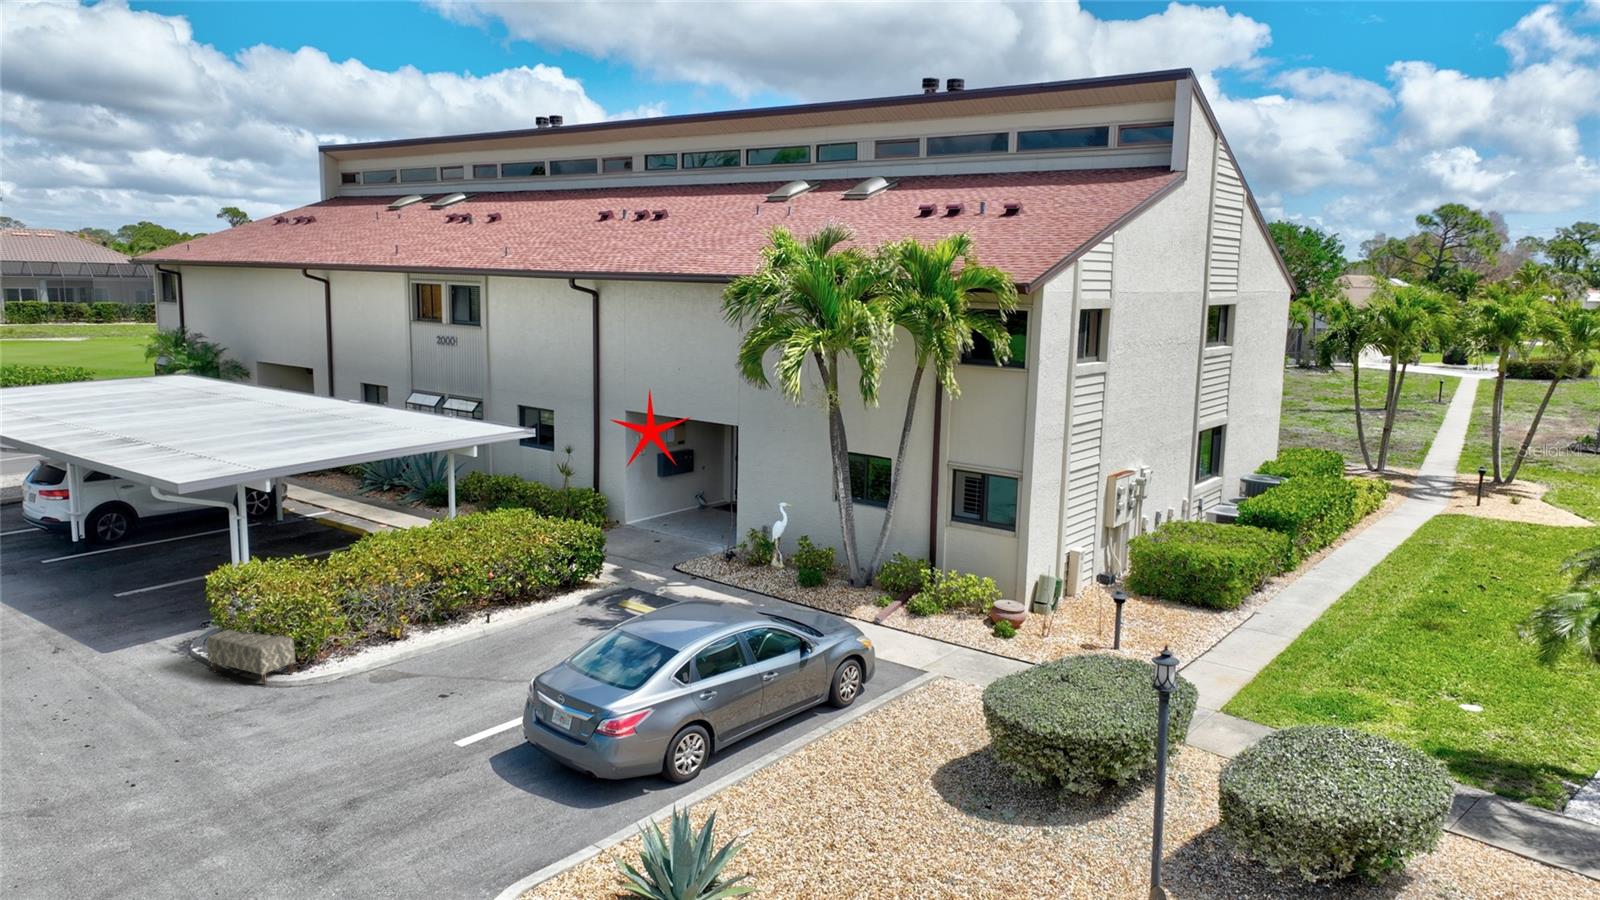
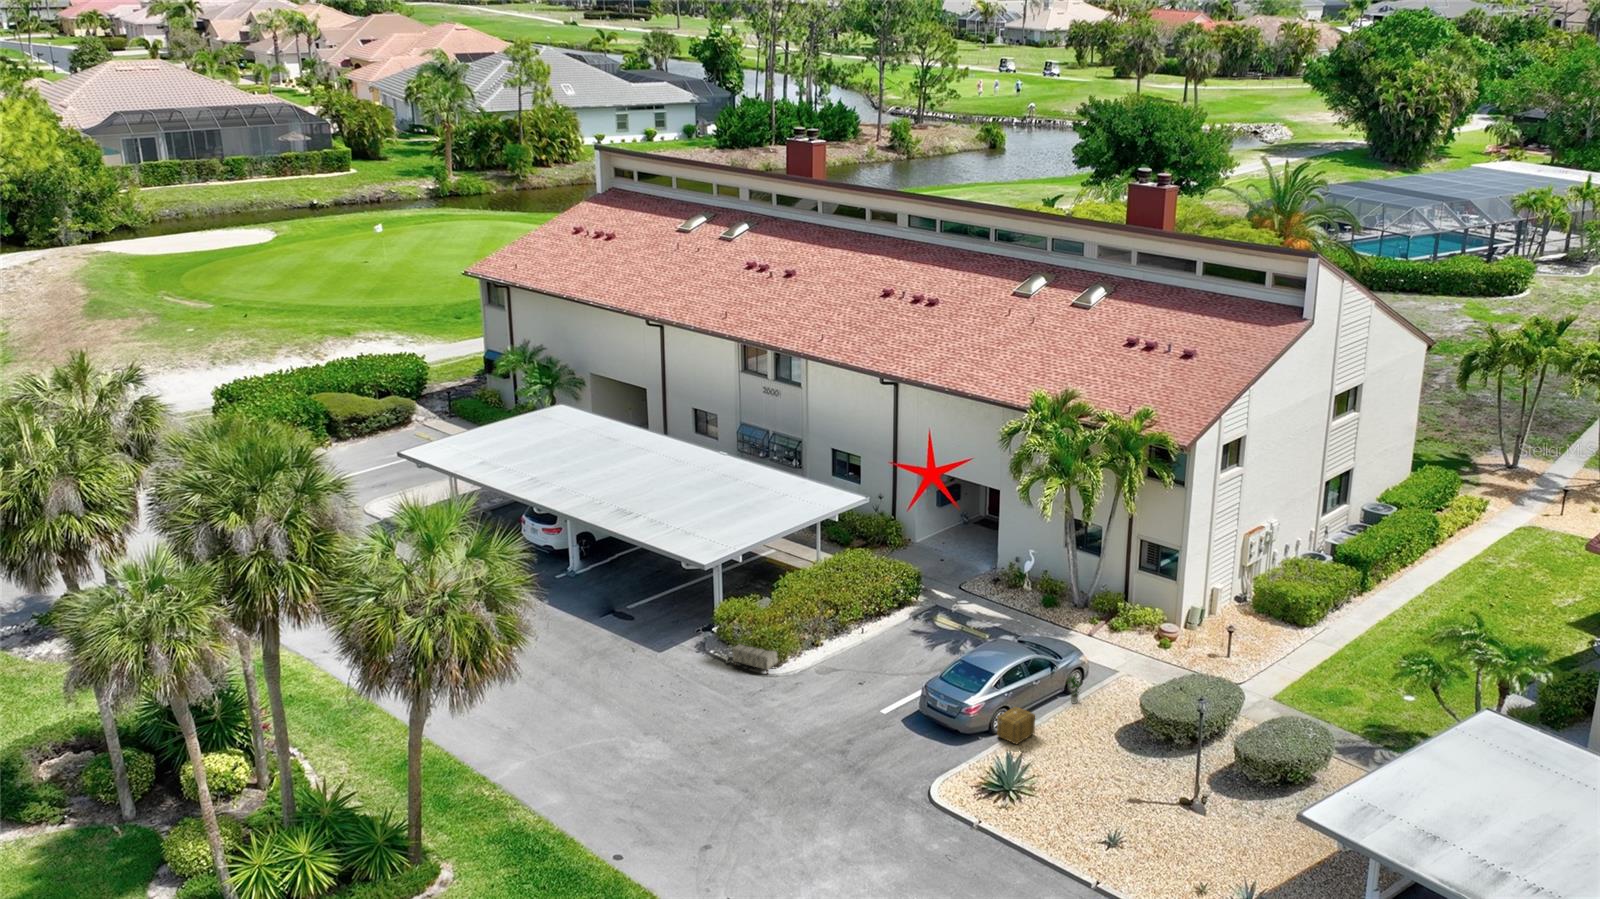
potted plant: none [828,659,865,721] -> present [1068,675,1079,703]
cardboard box: none [676,720,760,805] -> present [997,707,1035,744]

